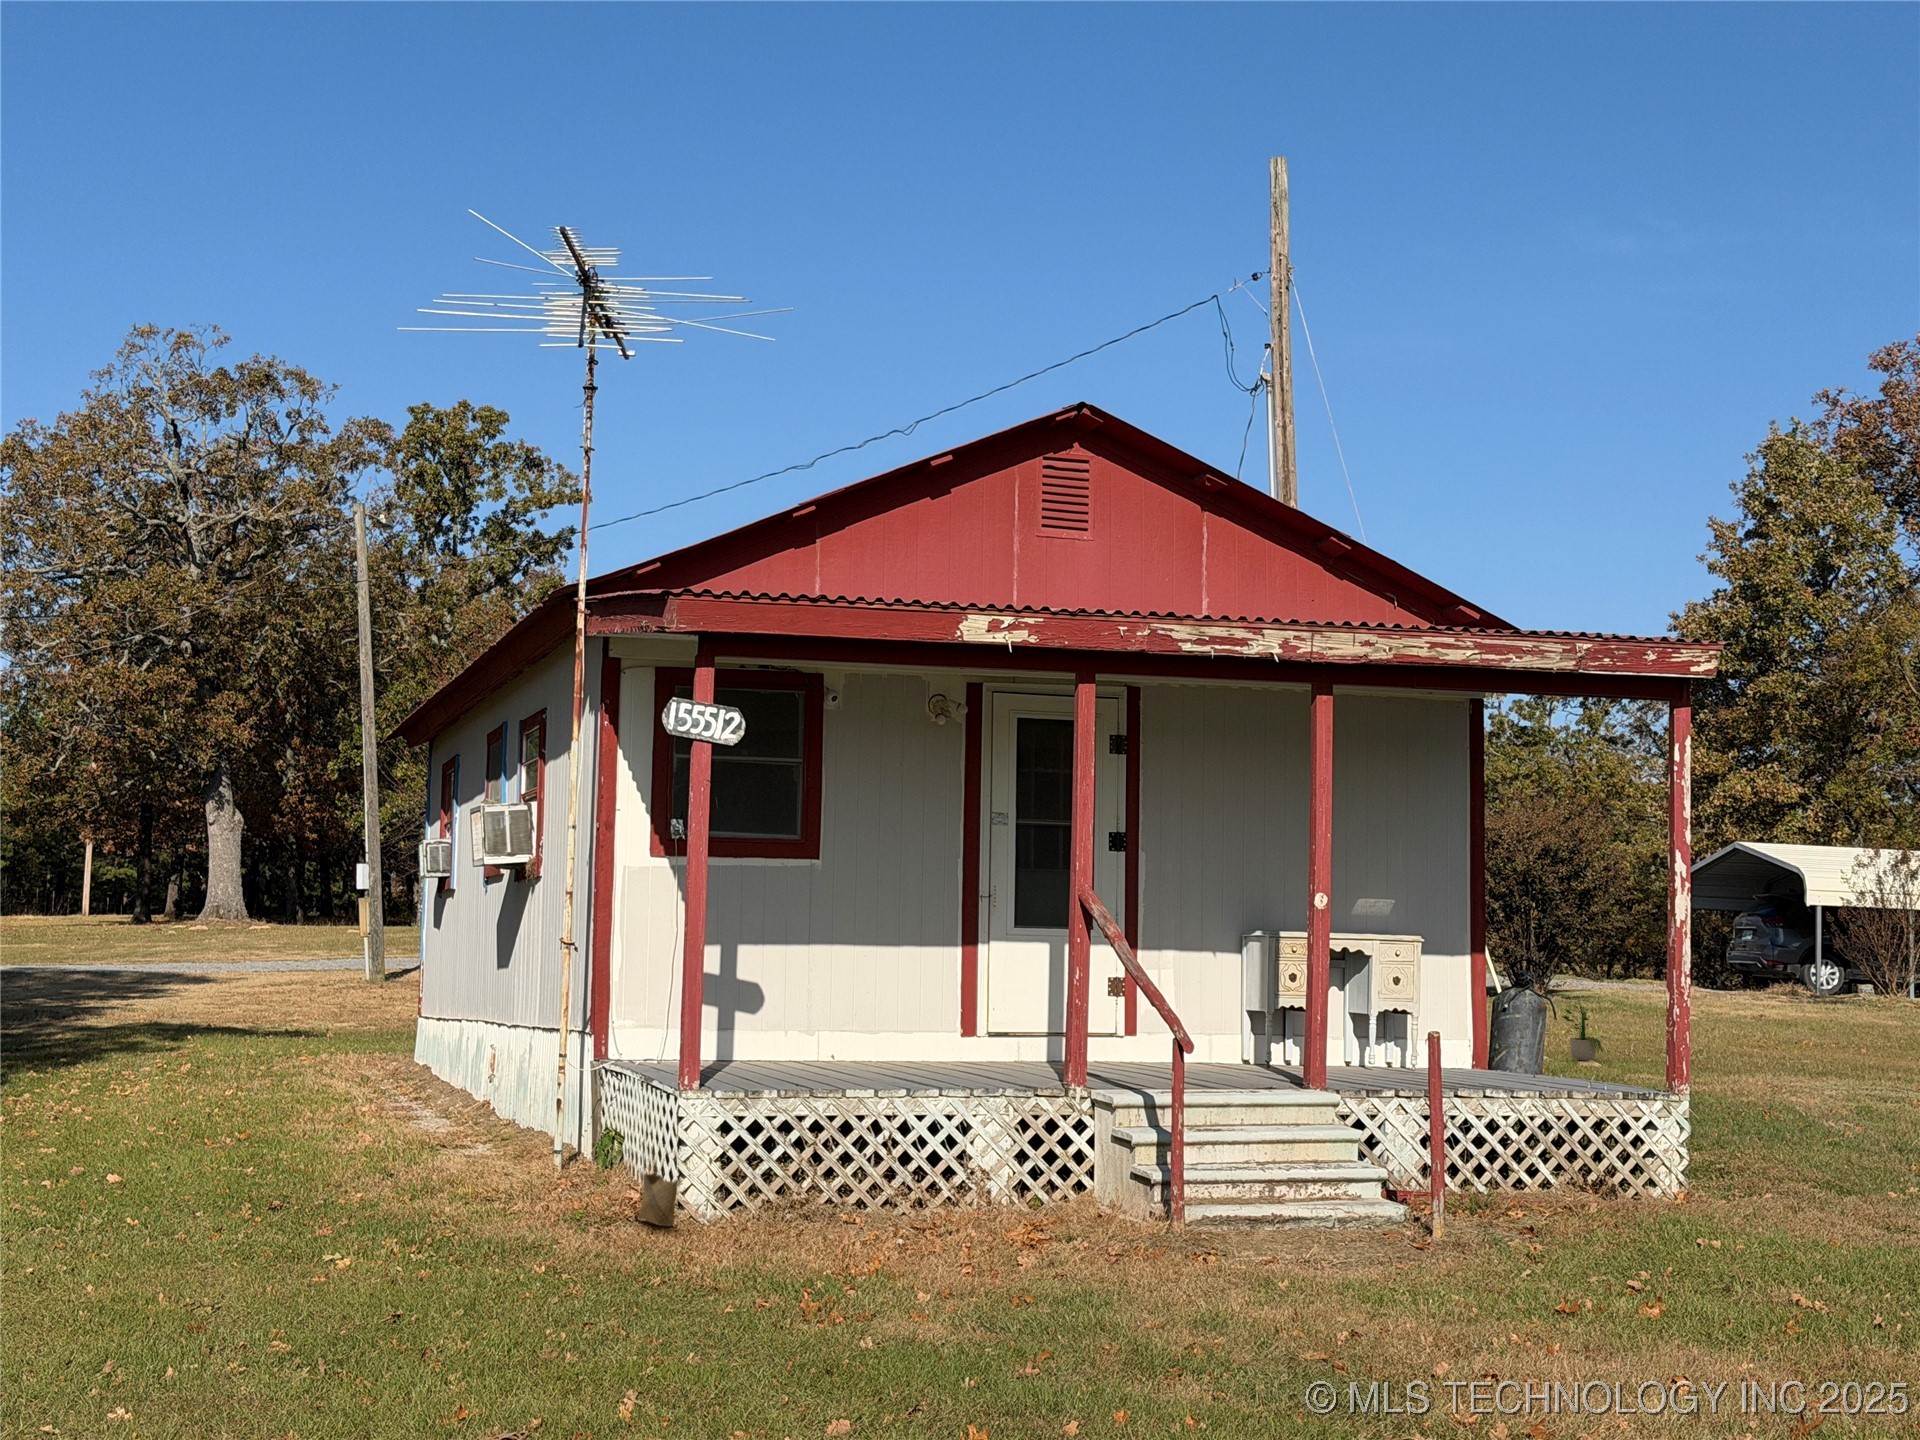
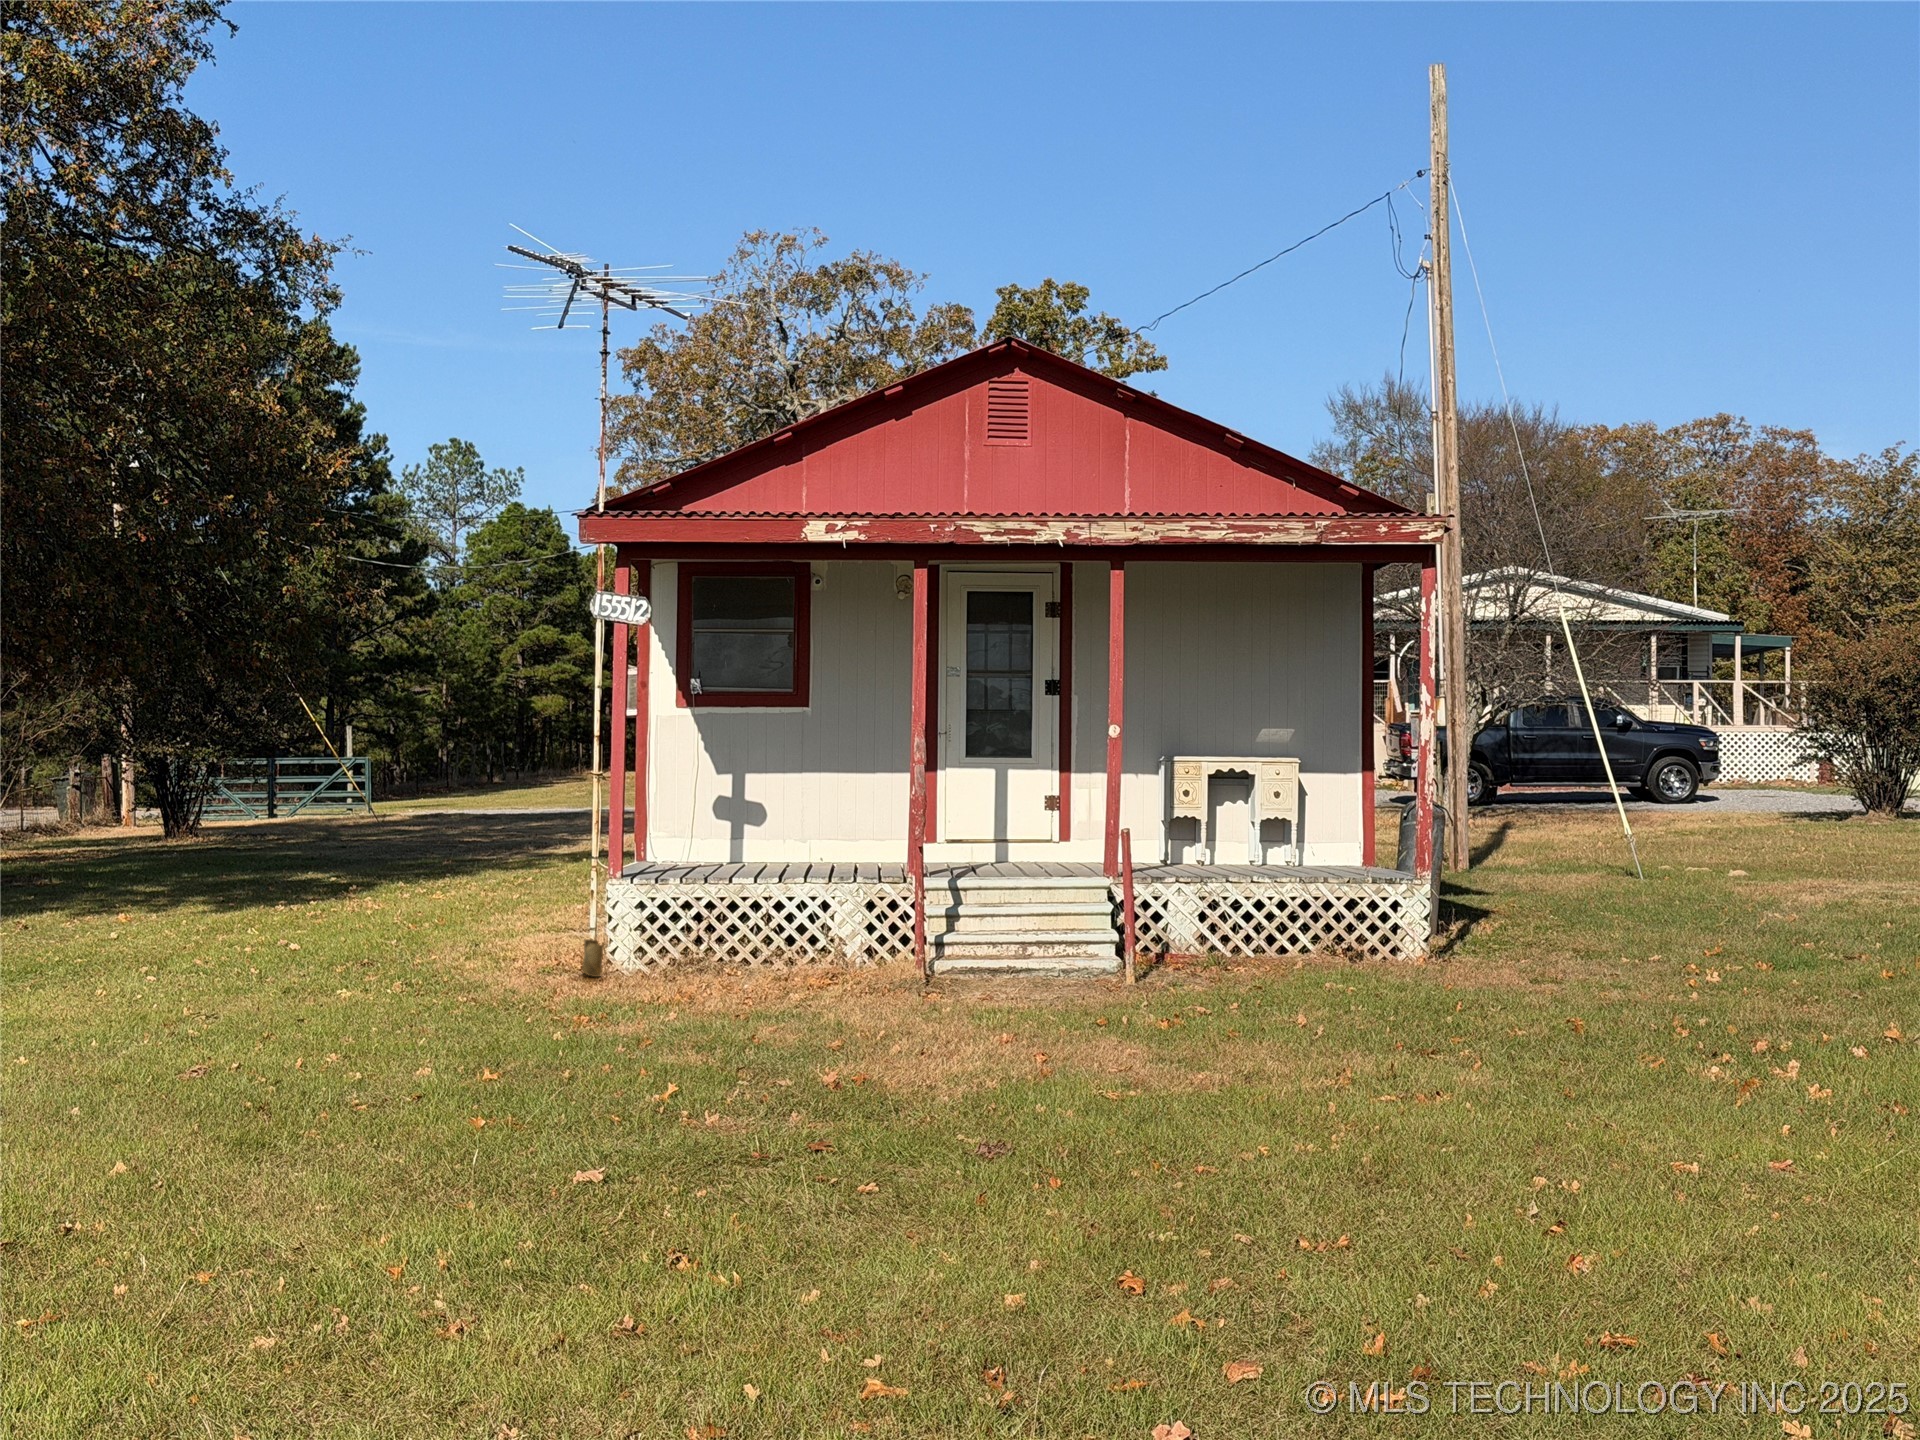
potted plant: present [1562,1003,1602,1061] -> none [1467,810,1502,865]

